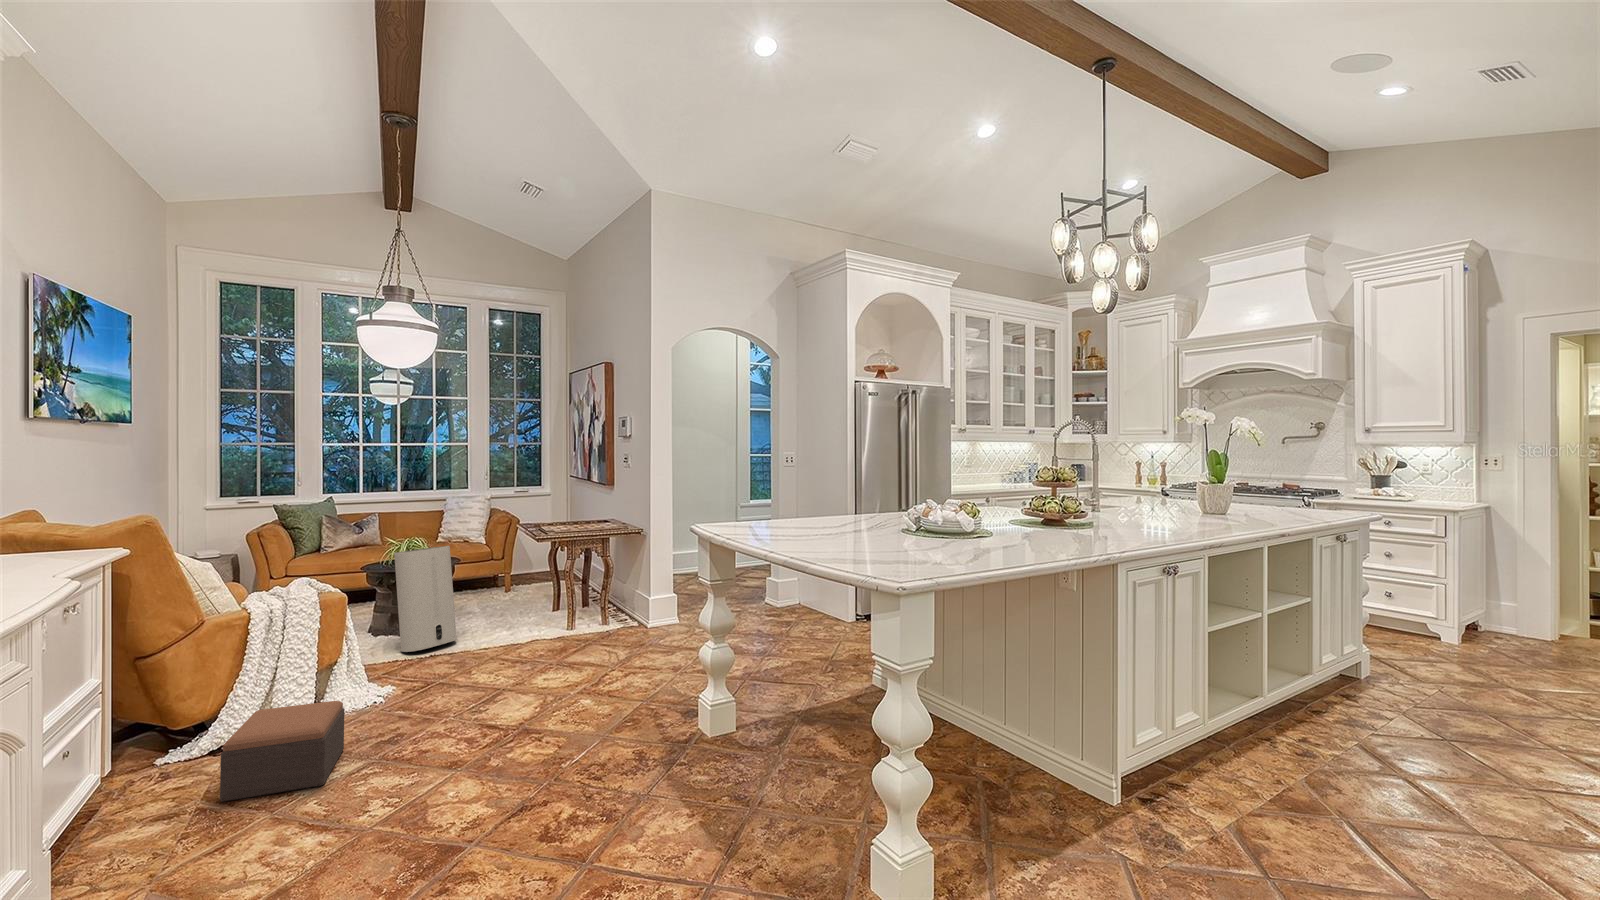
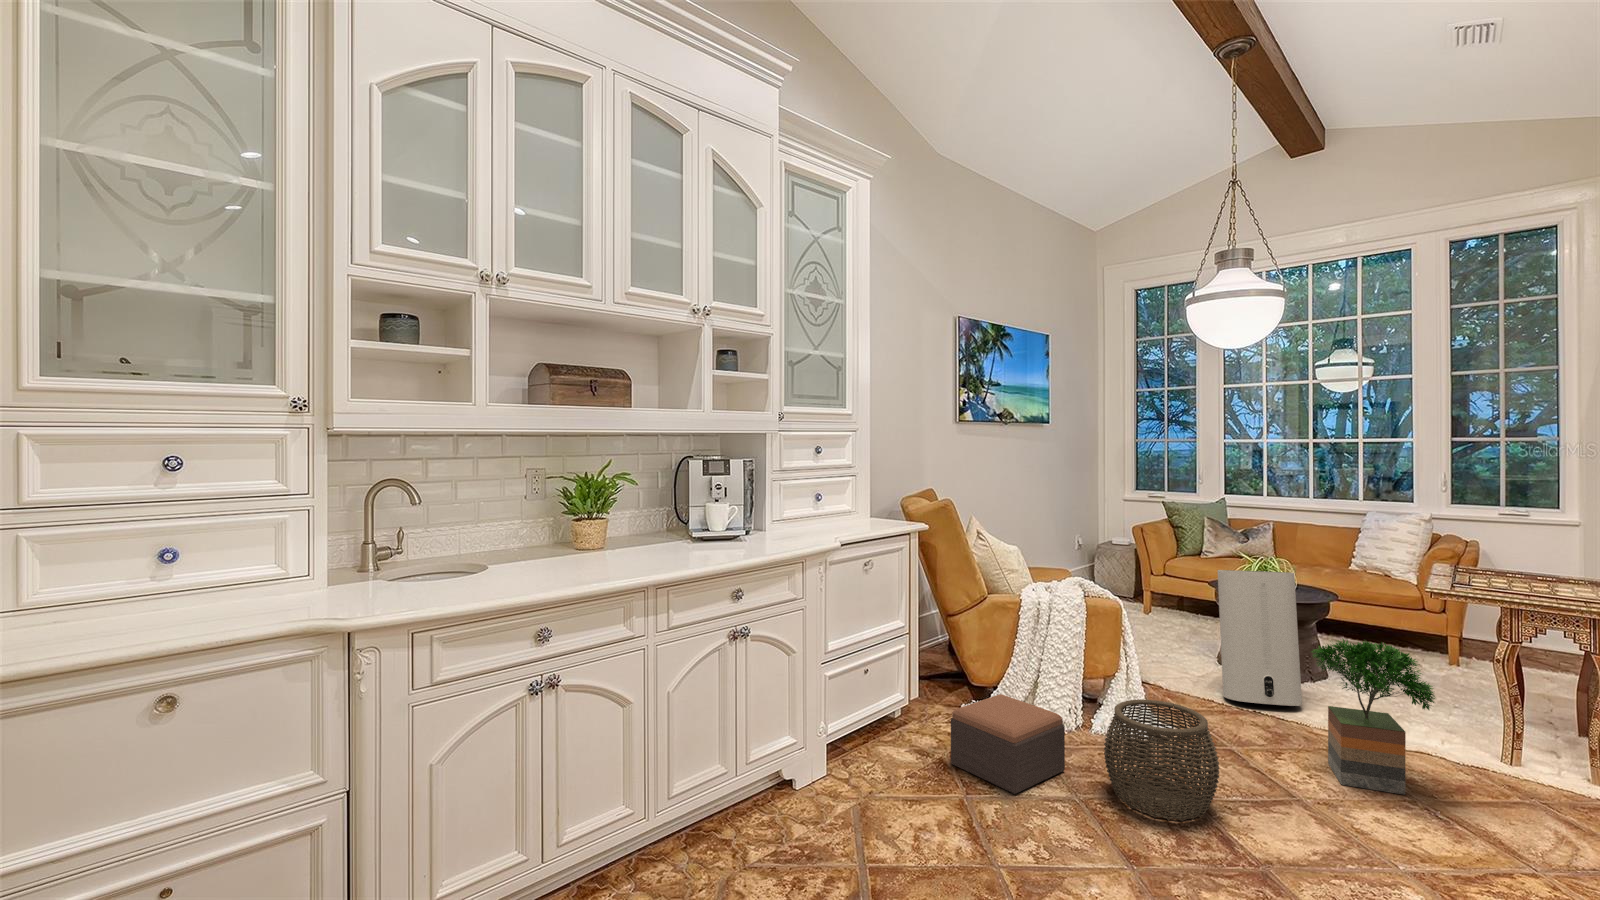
potted tree: none [492,577,563,673] -> present [1312,639,1435,795]
woven basket: none [388,653,479,744] -> present [1104,699,1219,821]

